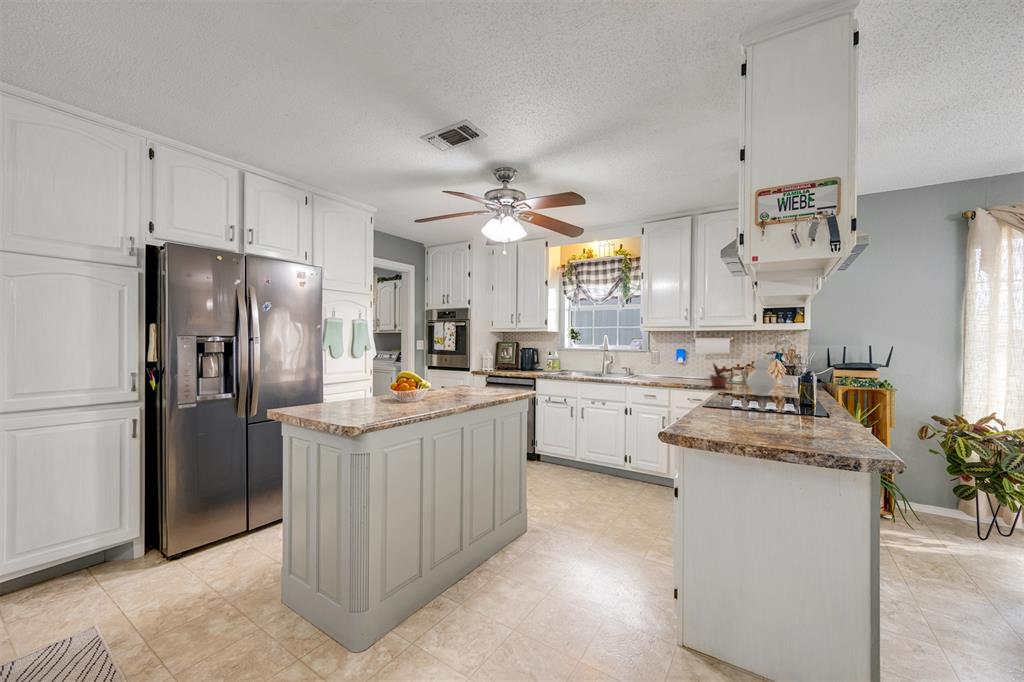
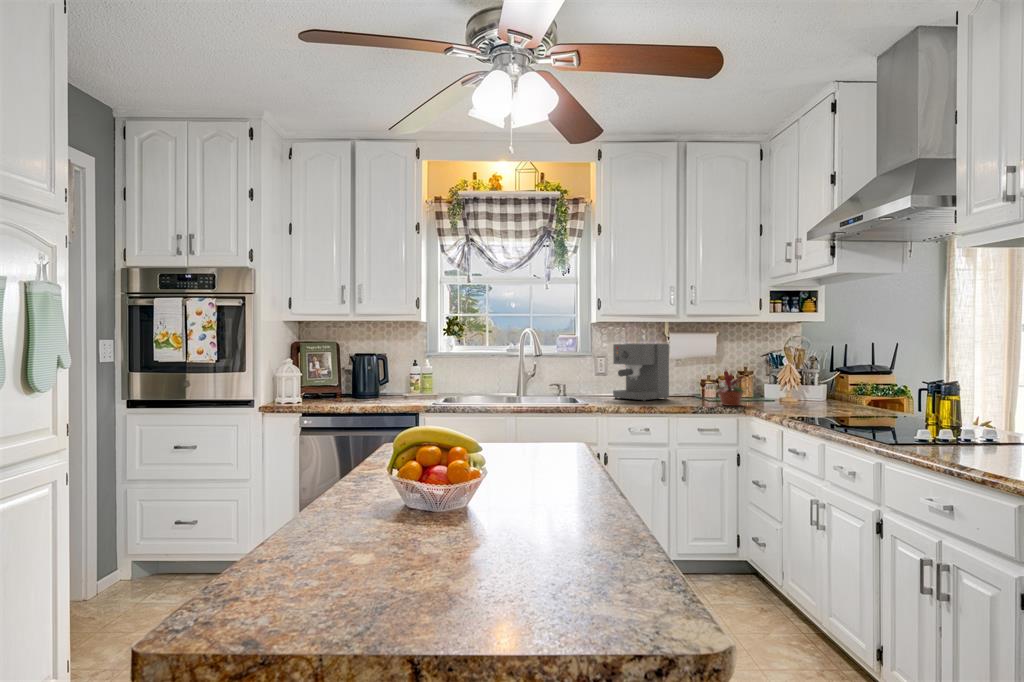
coffee maker: none [651,344,692,380] -> present [613,343,669,401]
decorative vase: present [746,360,776,396] -> none [793,363,831,413]

